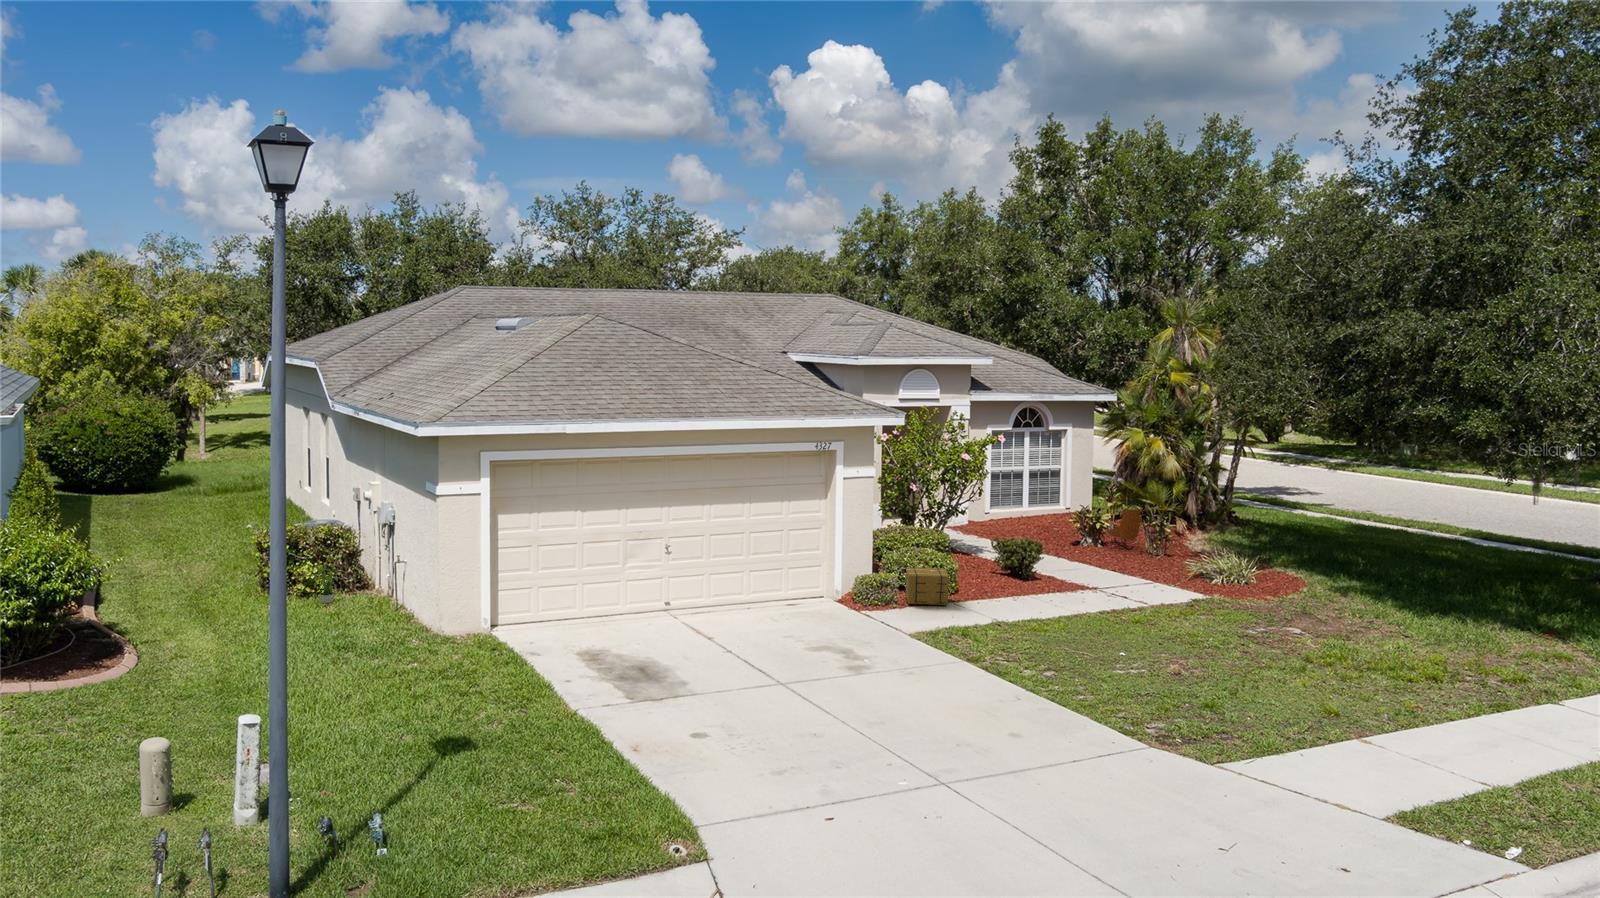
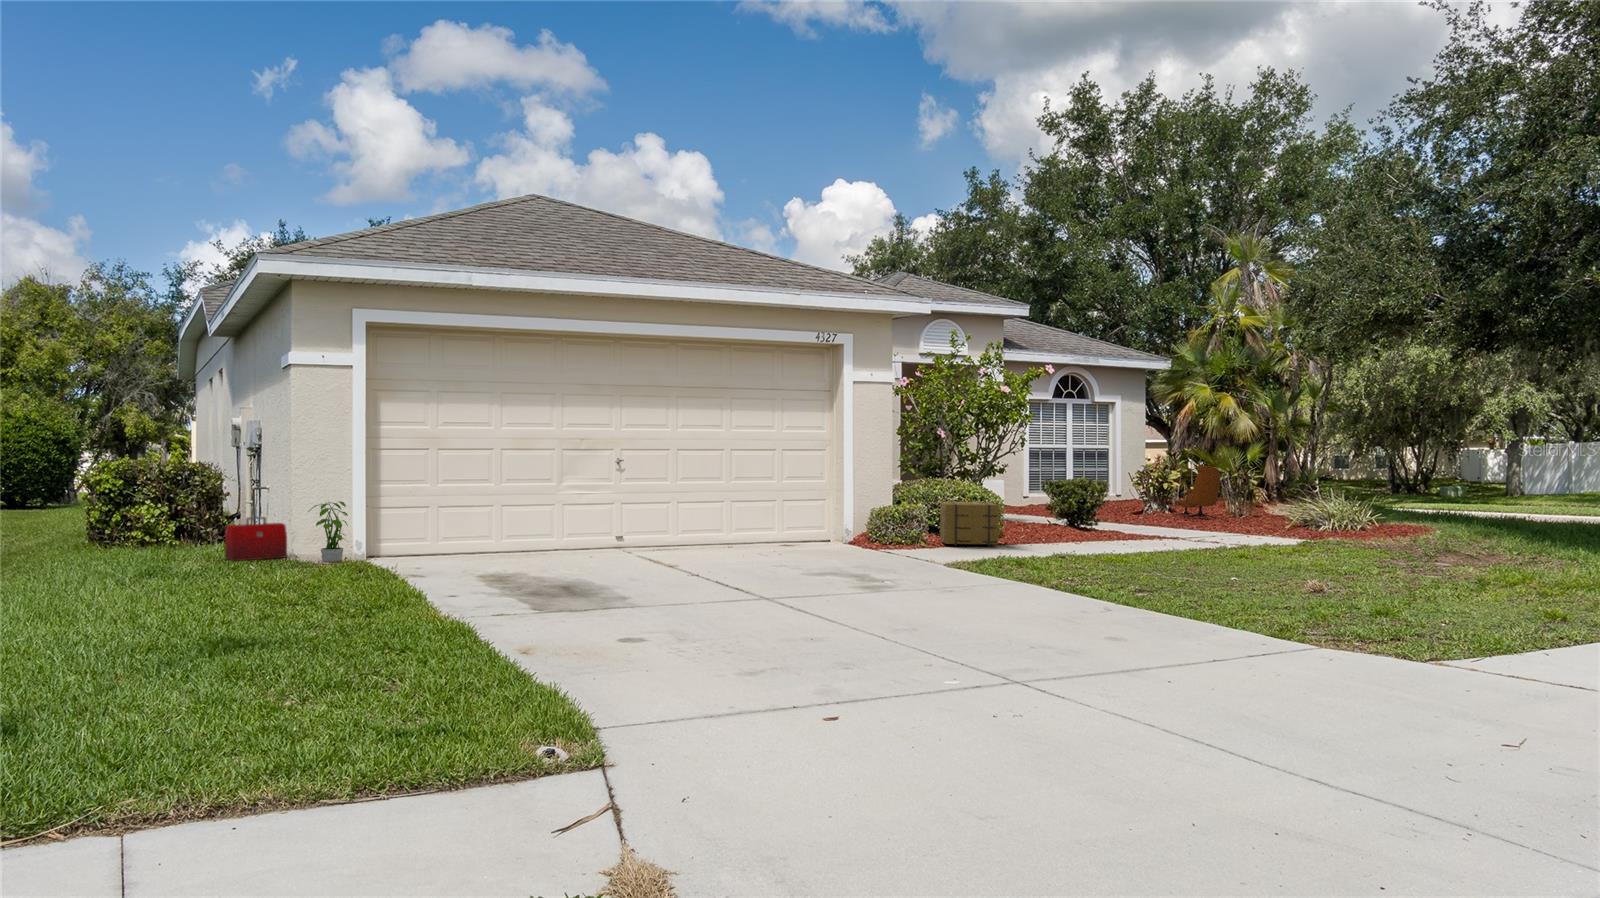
potted plant: present [311,564,336,603] -> present [308,501,348,562]
toolbox: none [395,600,439,635] -> present [225,517,287,561]

